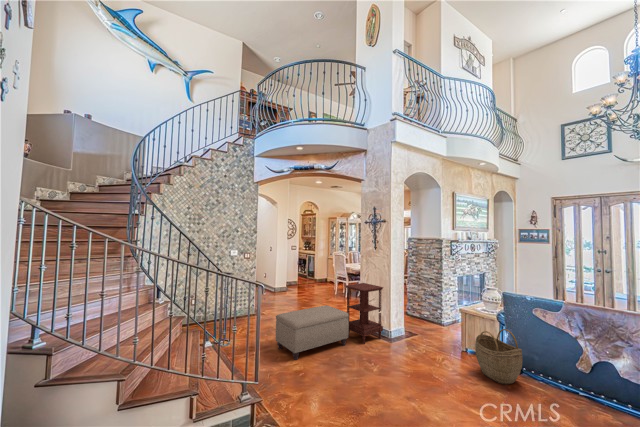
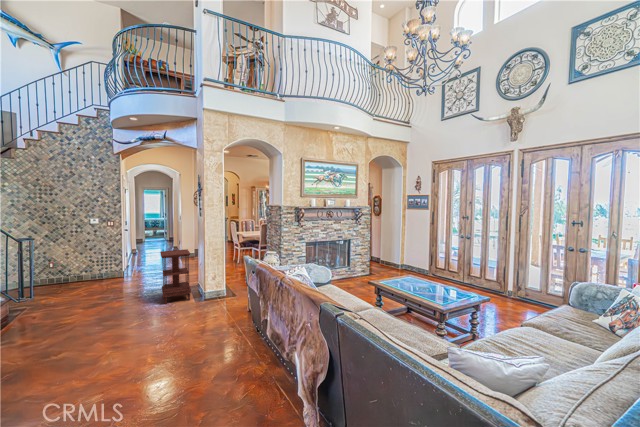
ottoman: present [276,305,349,360] -> none [73,269,149,315]
woven basket: present [475,329,523,384] -> none [207,293,239,342]

